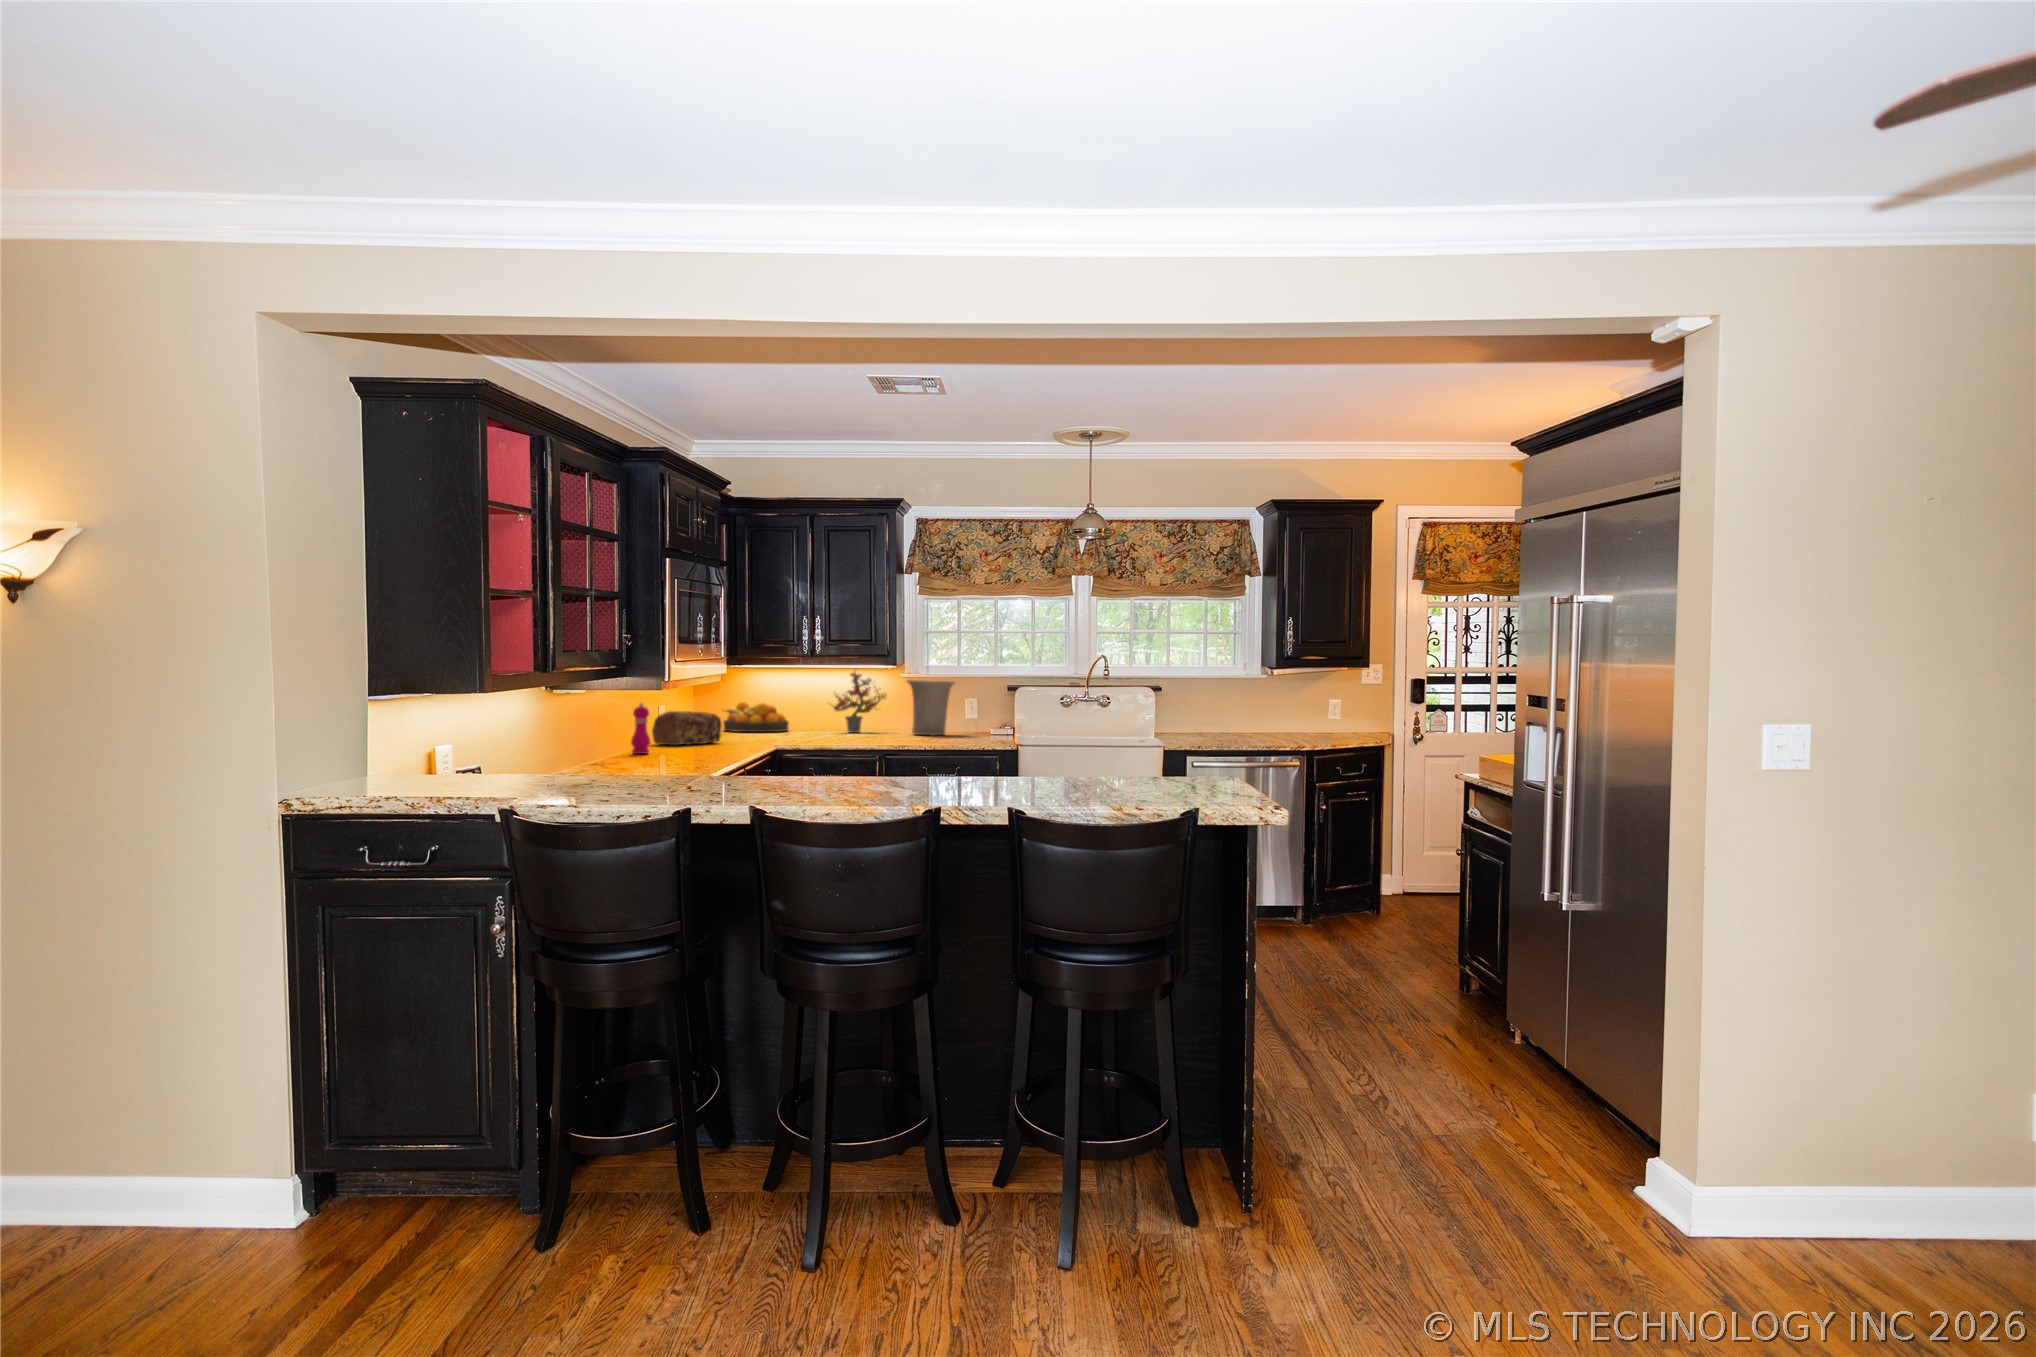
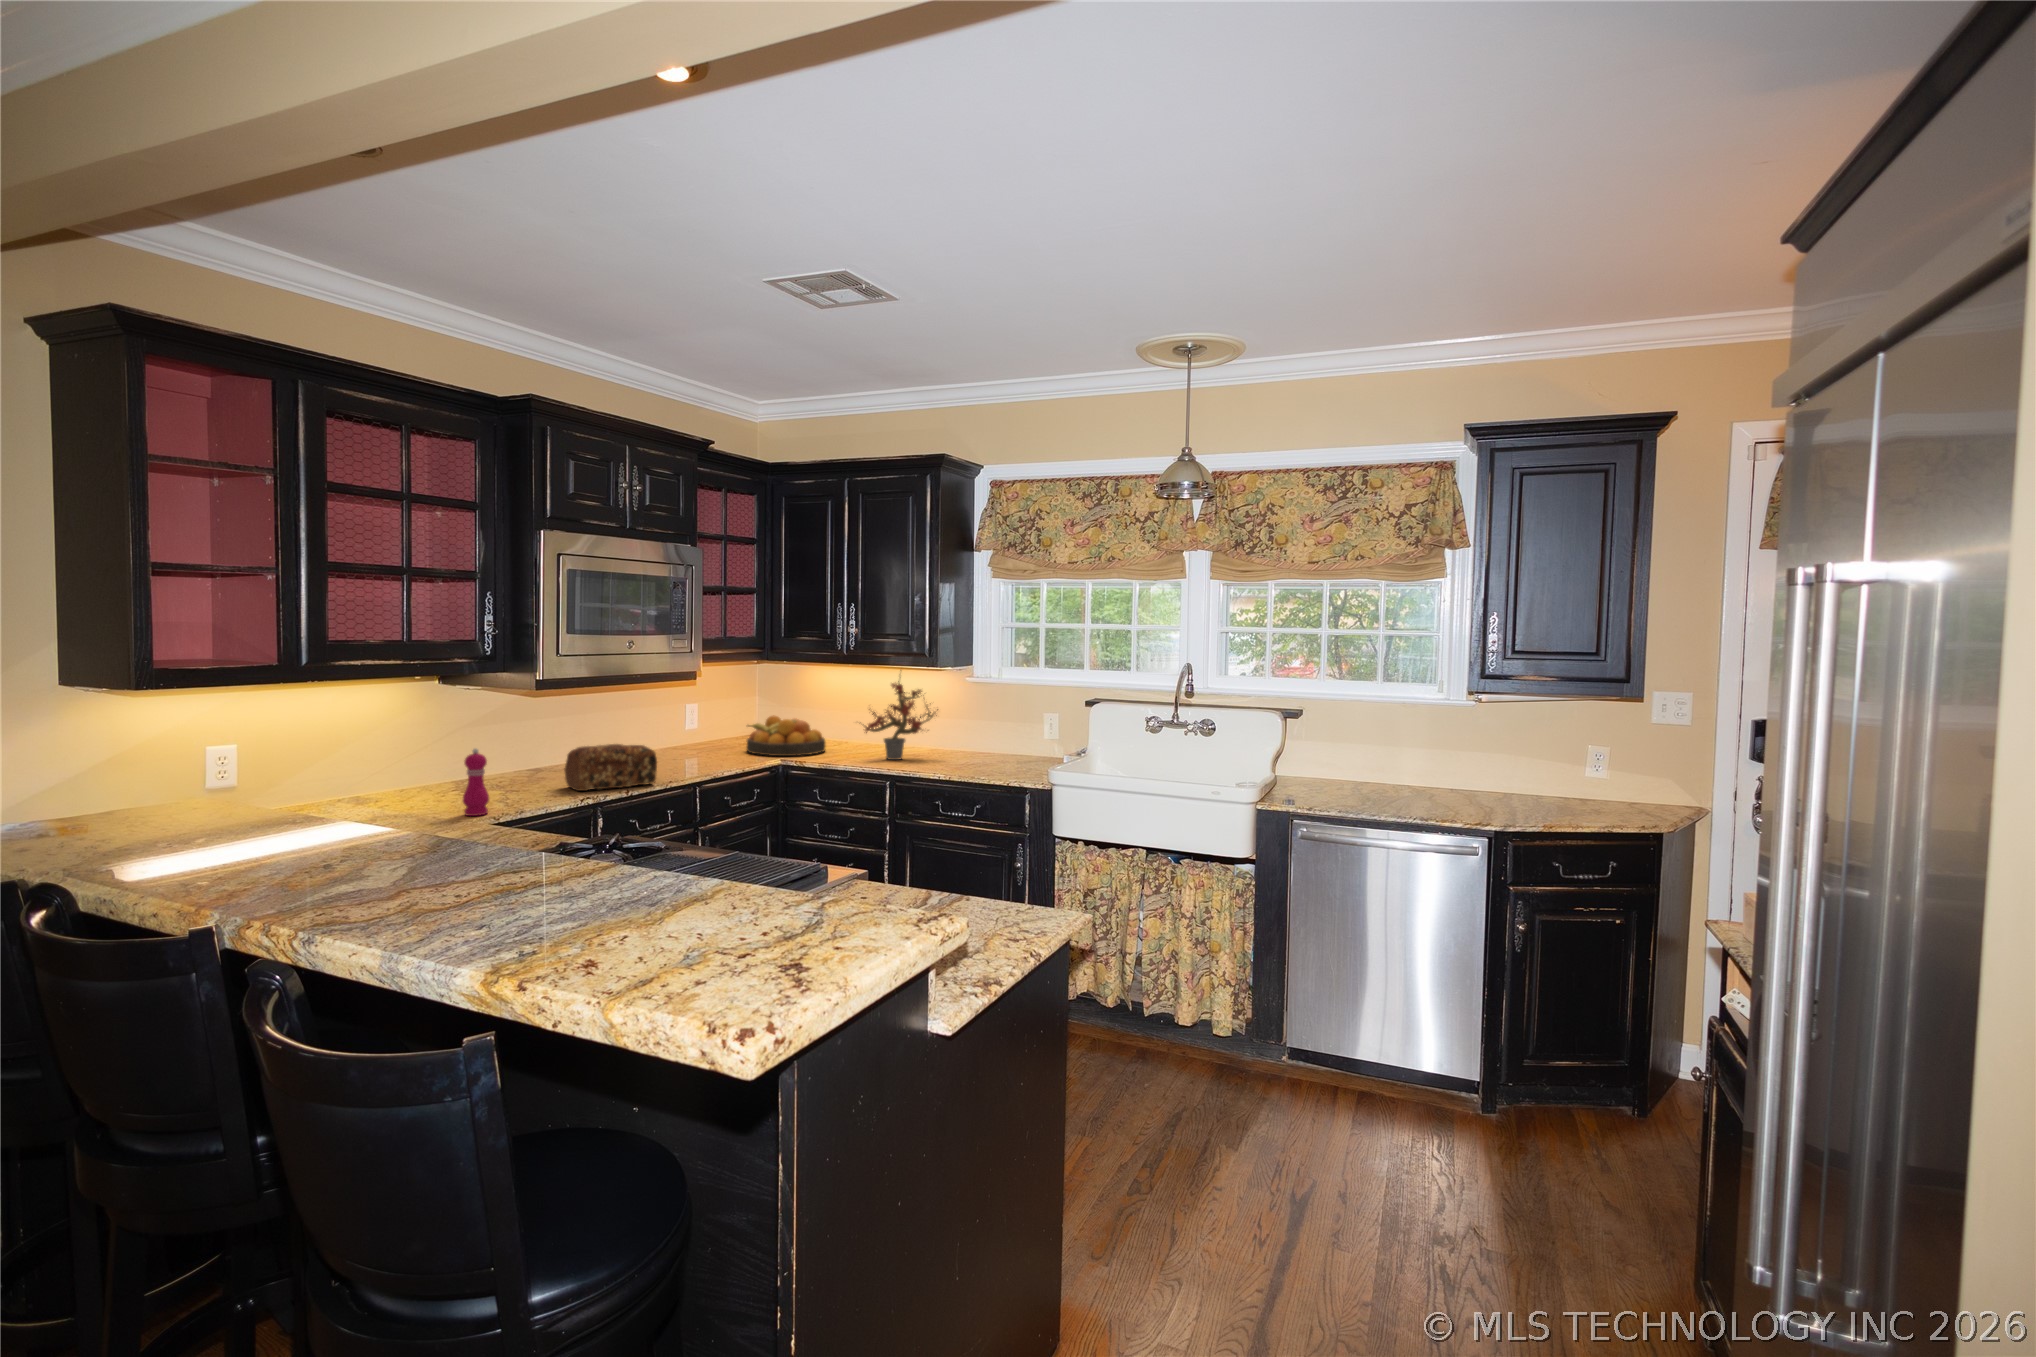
vase: present [907,680,955,735] -> none [946,695,1011,771]

